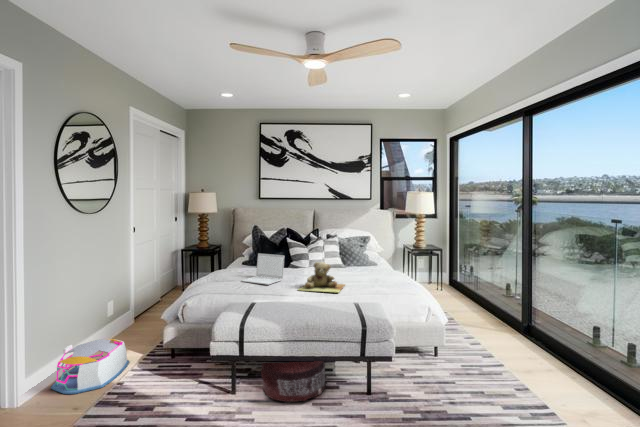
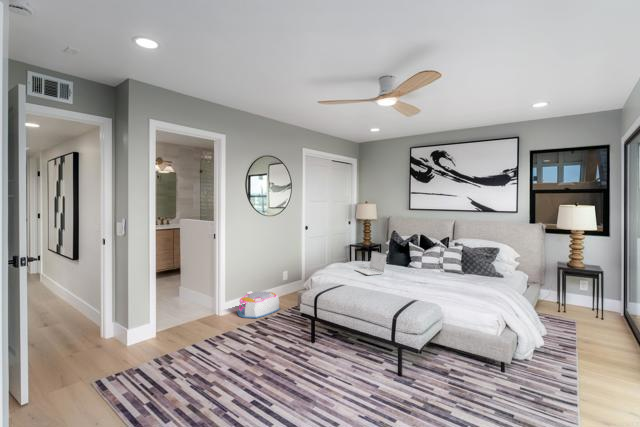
teddy bear: present [299,262,345,292] -> none [383,262,429,290]
pouf: present [261,361,327,402] -> none [328,322,376,362]

